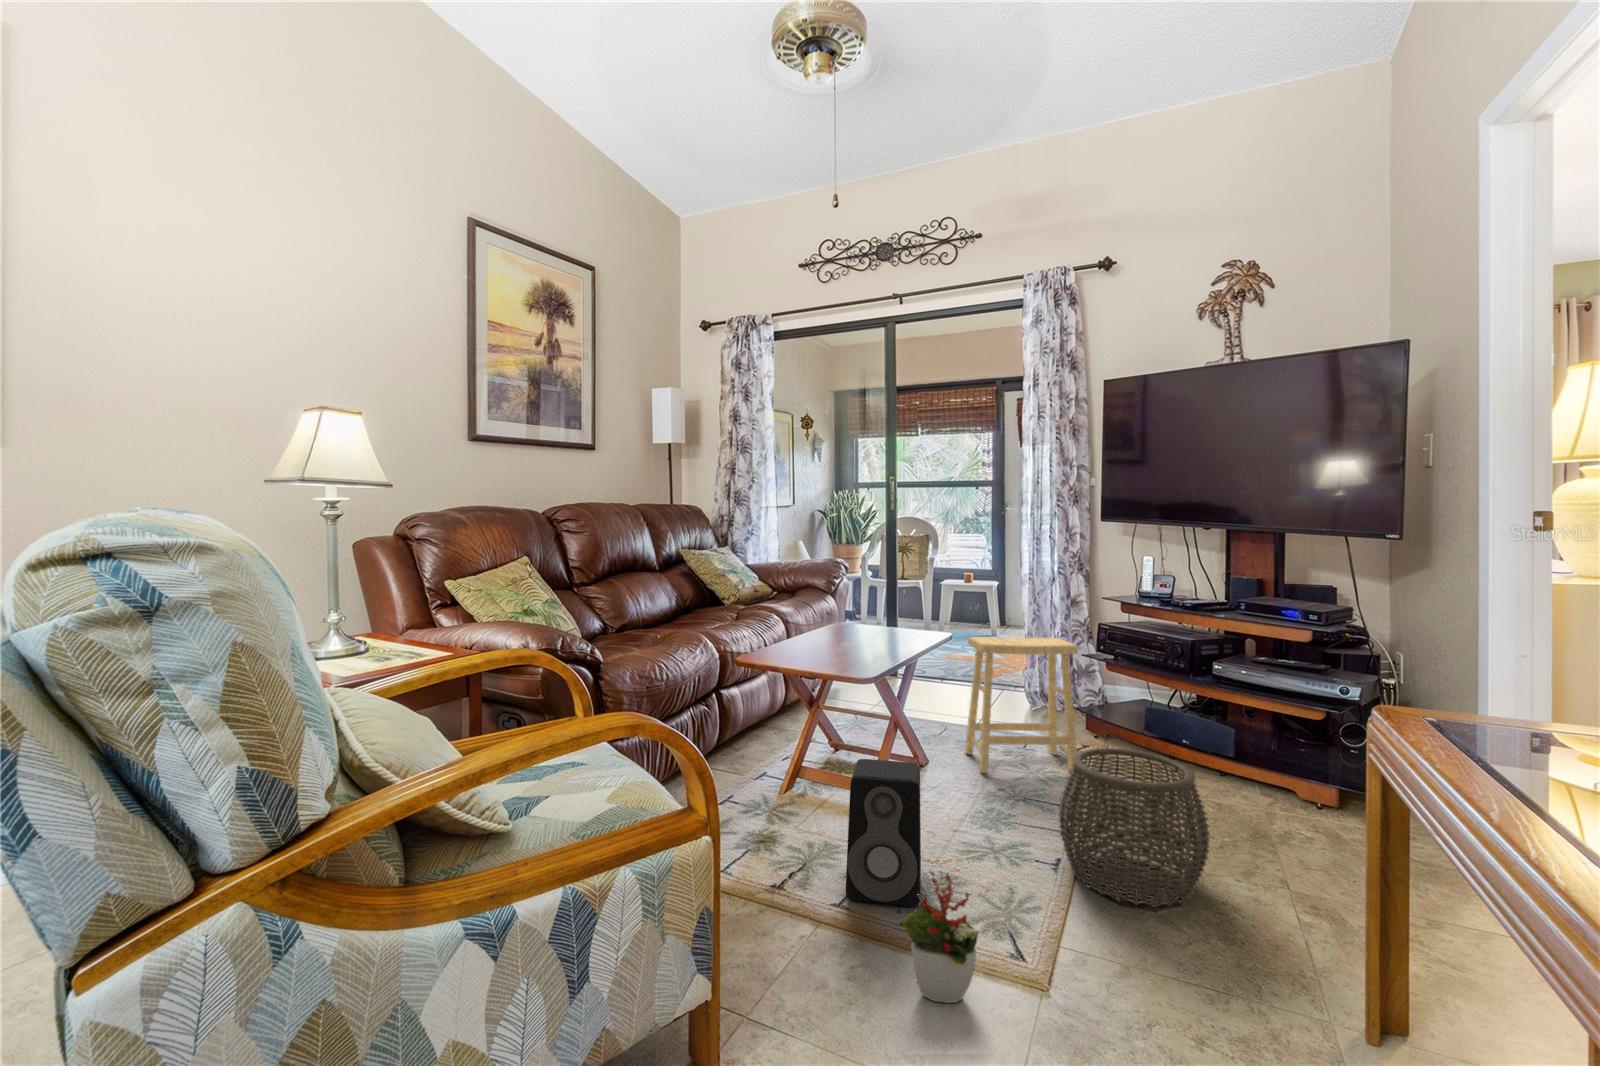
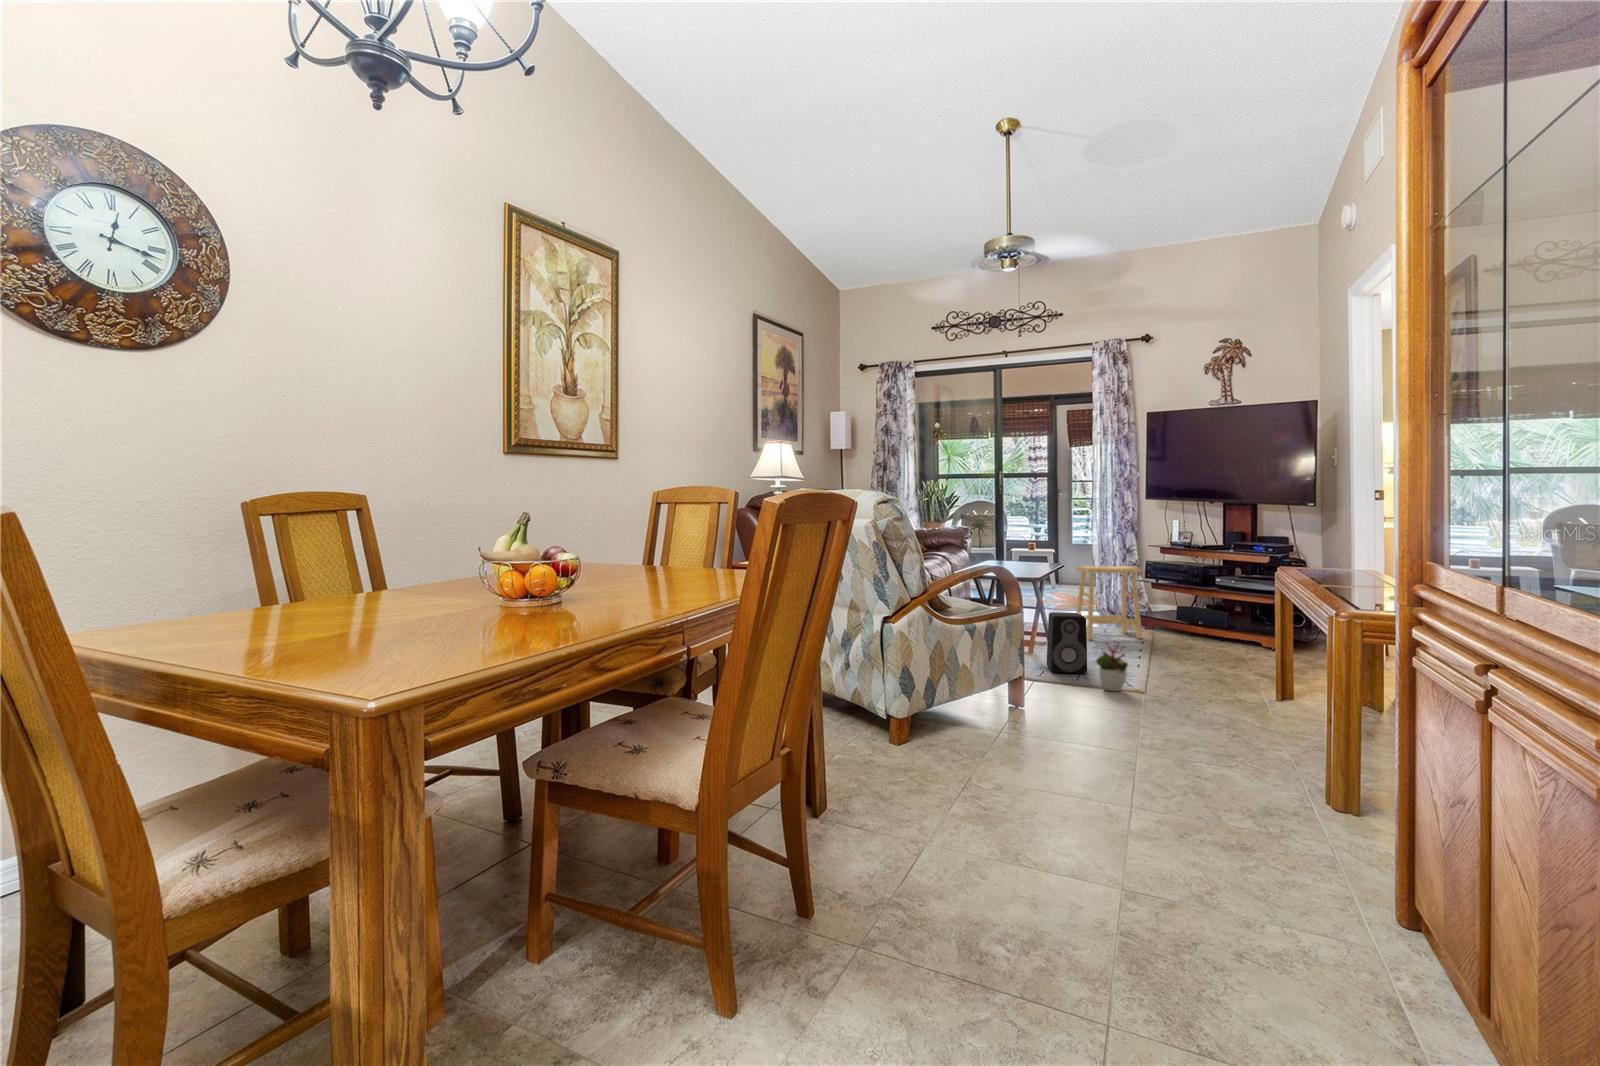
woven basket: present [1059,748,1209,907] -> none [1145,609,1219,672]

